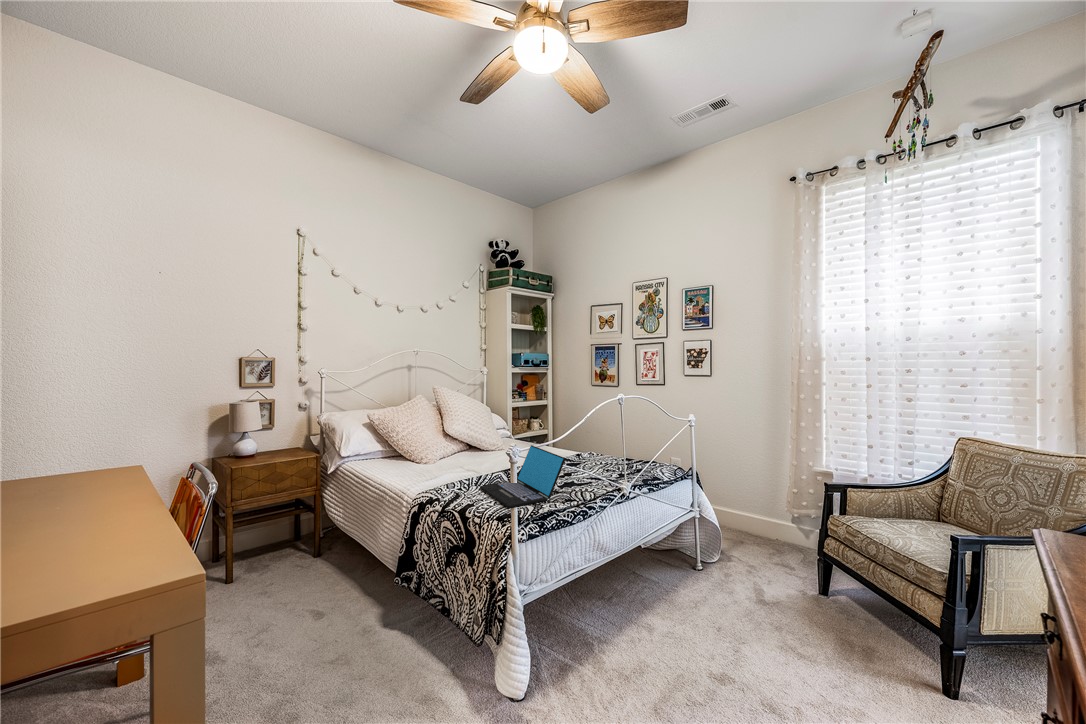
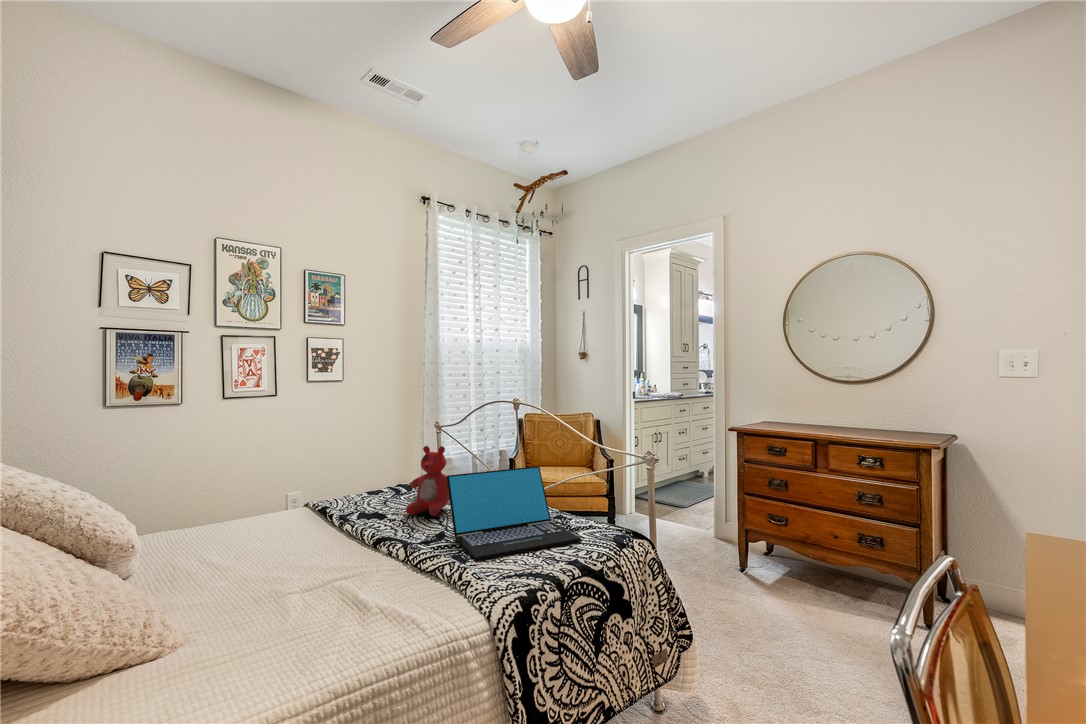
stuffed bear: none [560,429,590,474] -> present [406,446,450,516]

